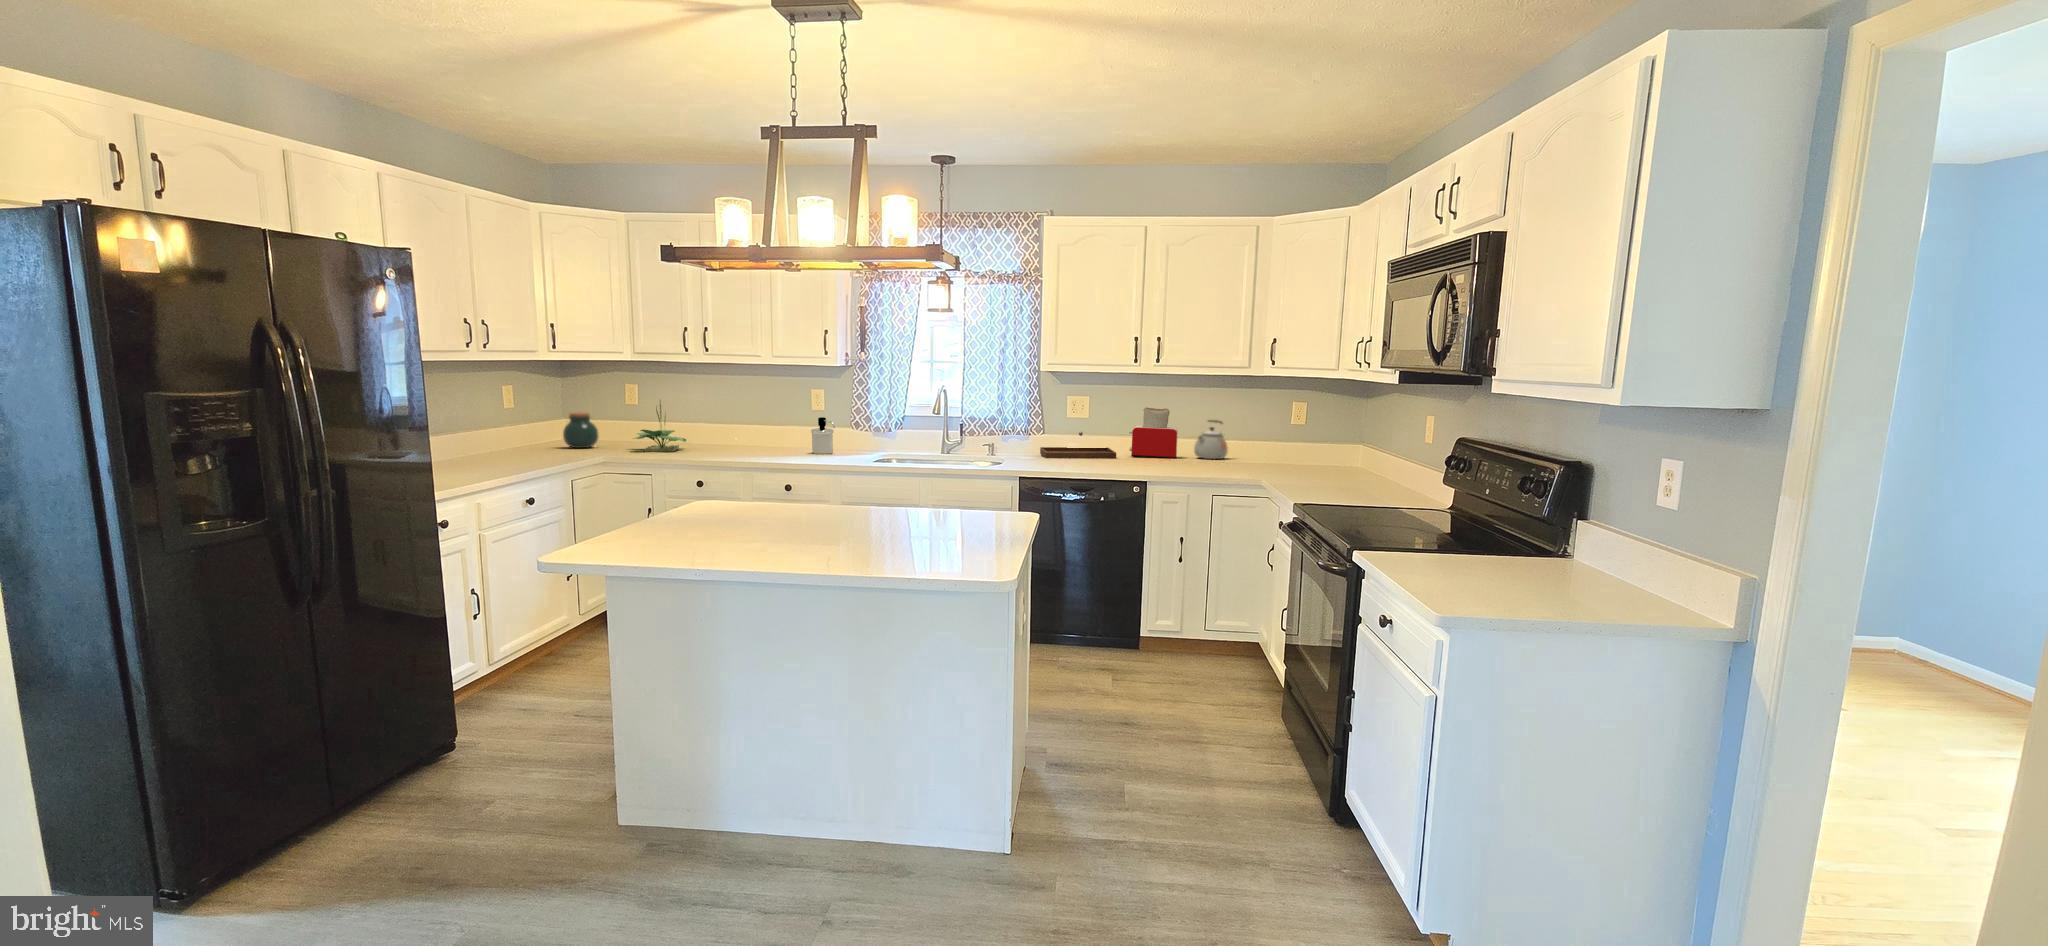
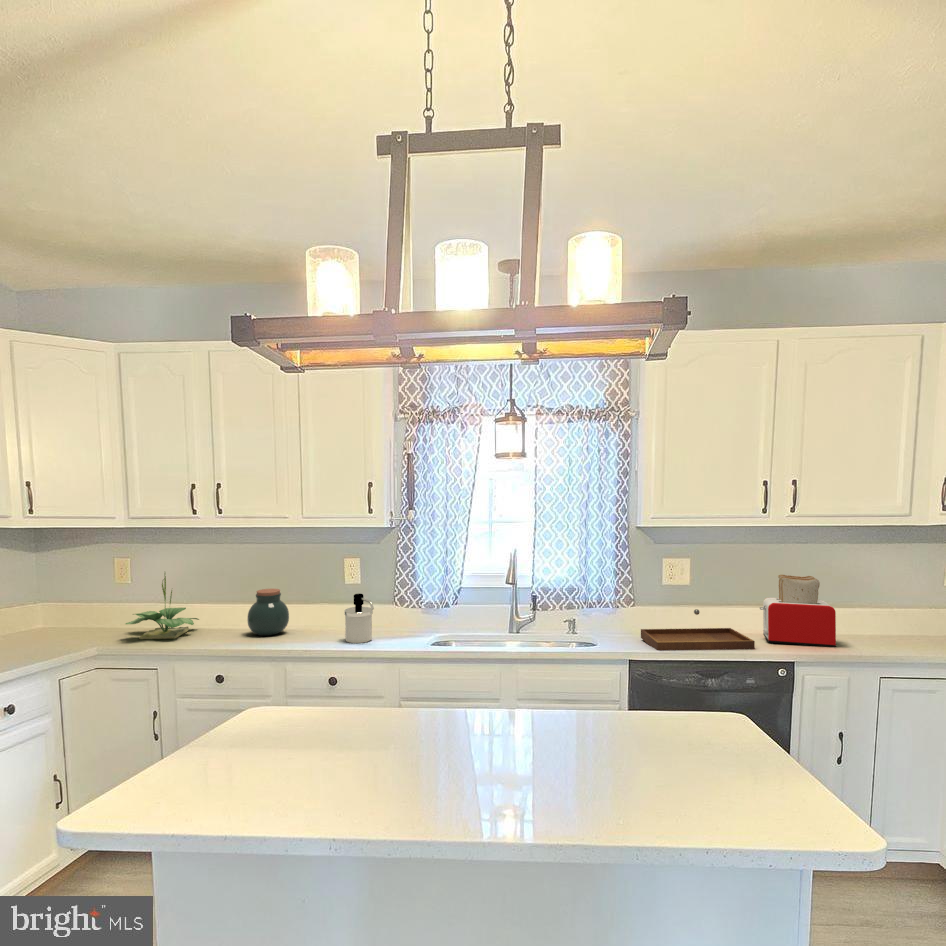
jar: present [563,413,598,448] -> present [247,589,289,636]
kettle: present [1194,420,1228,459] -> none [856,592,911,649]

